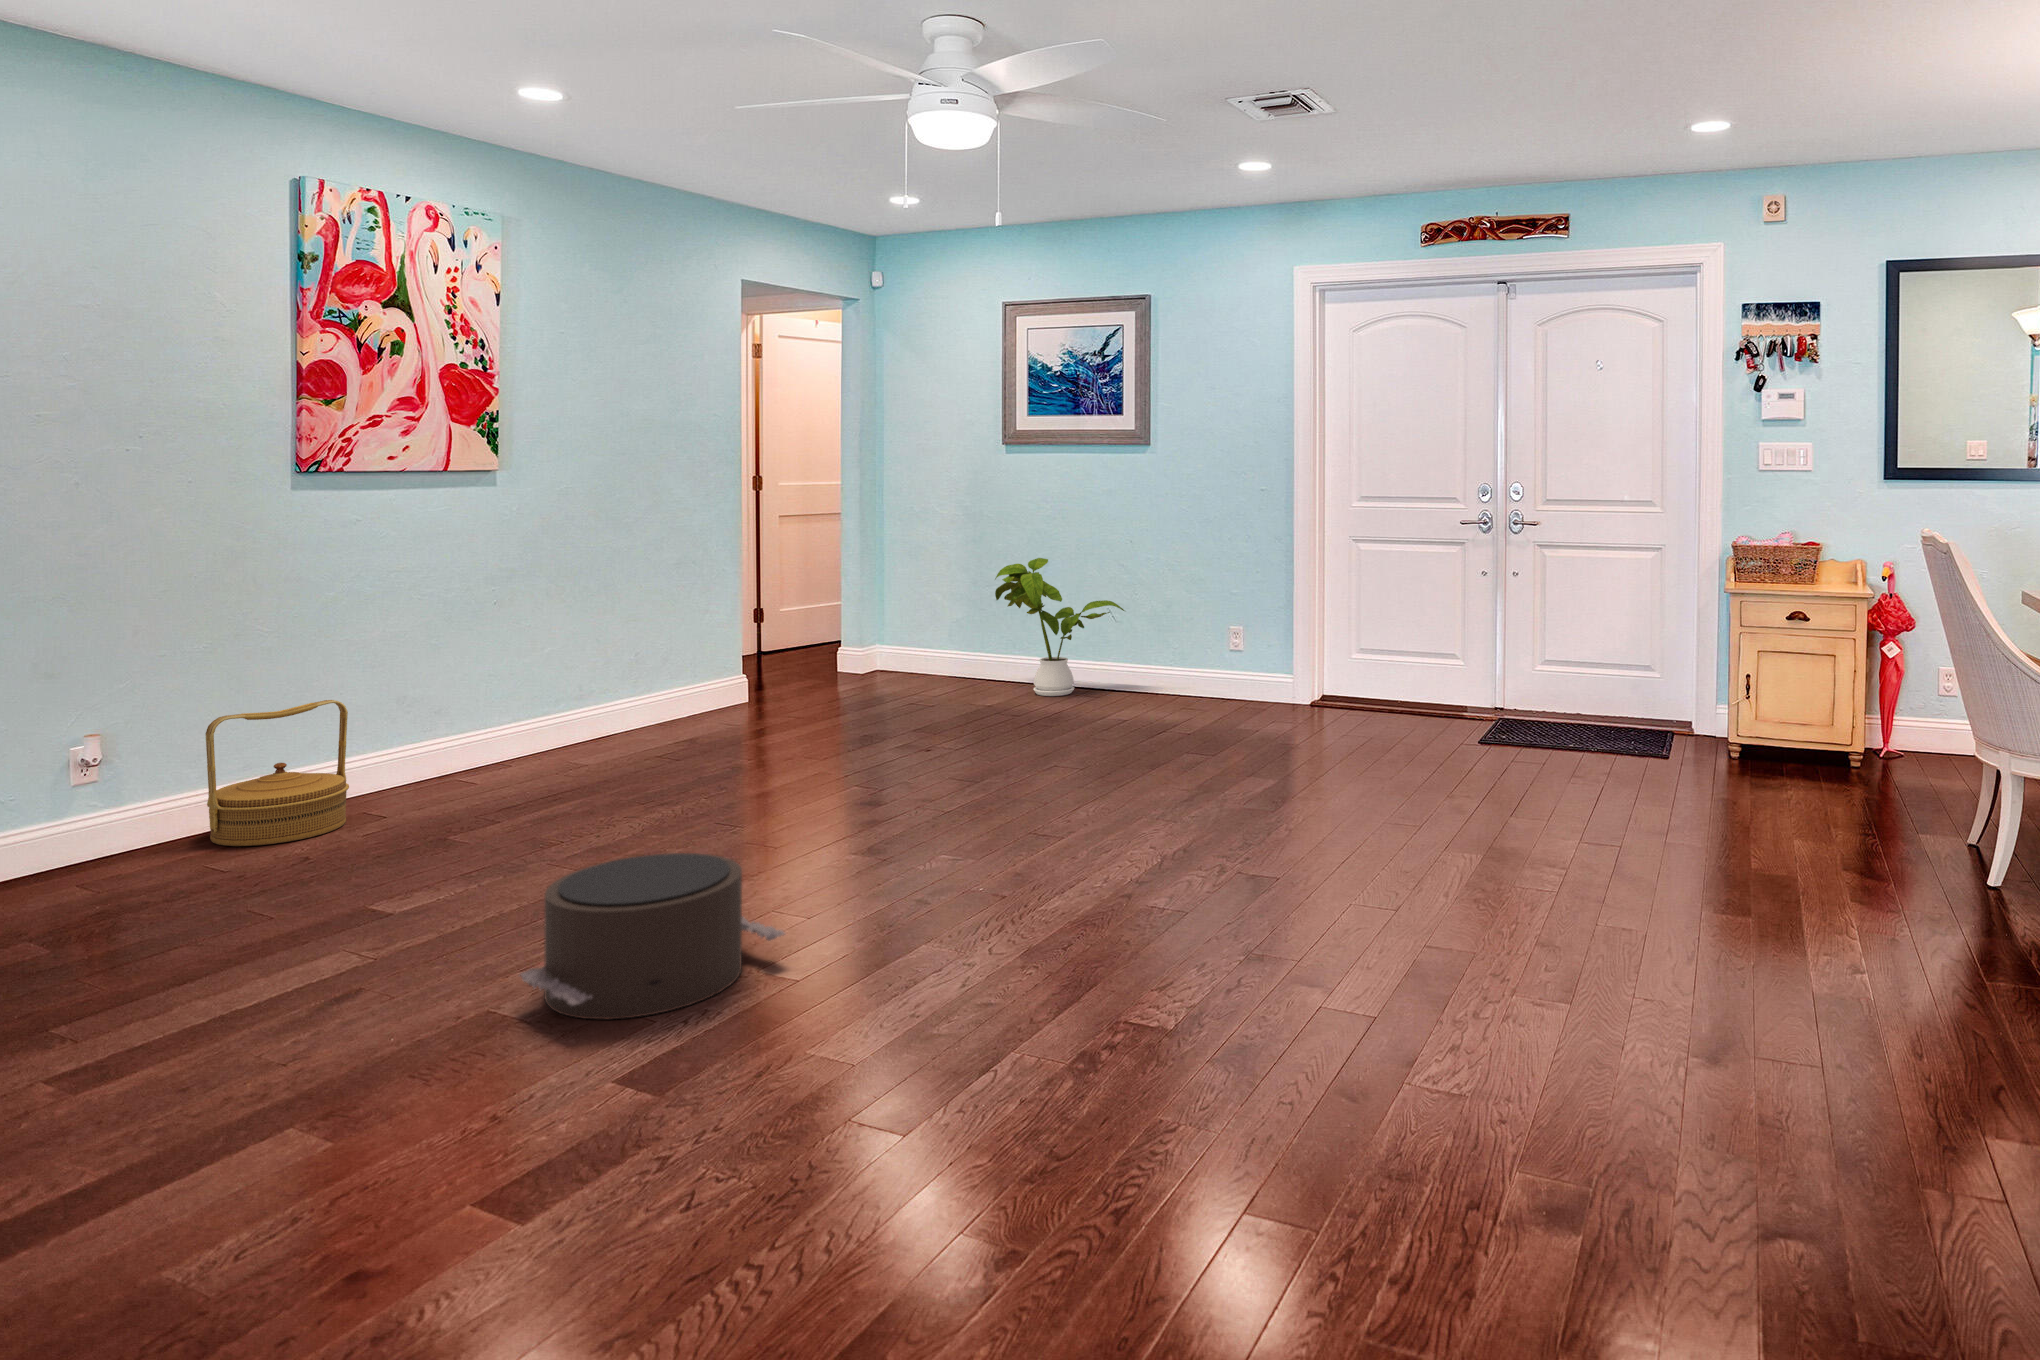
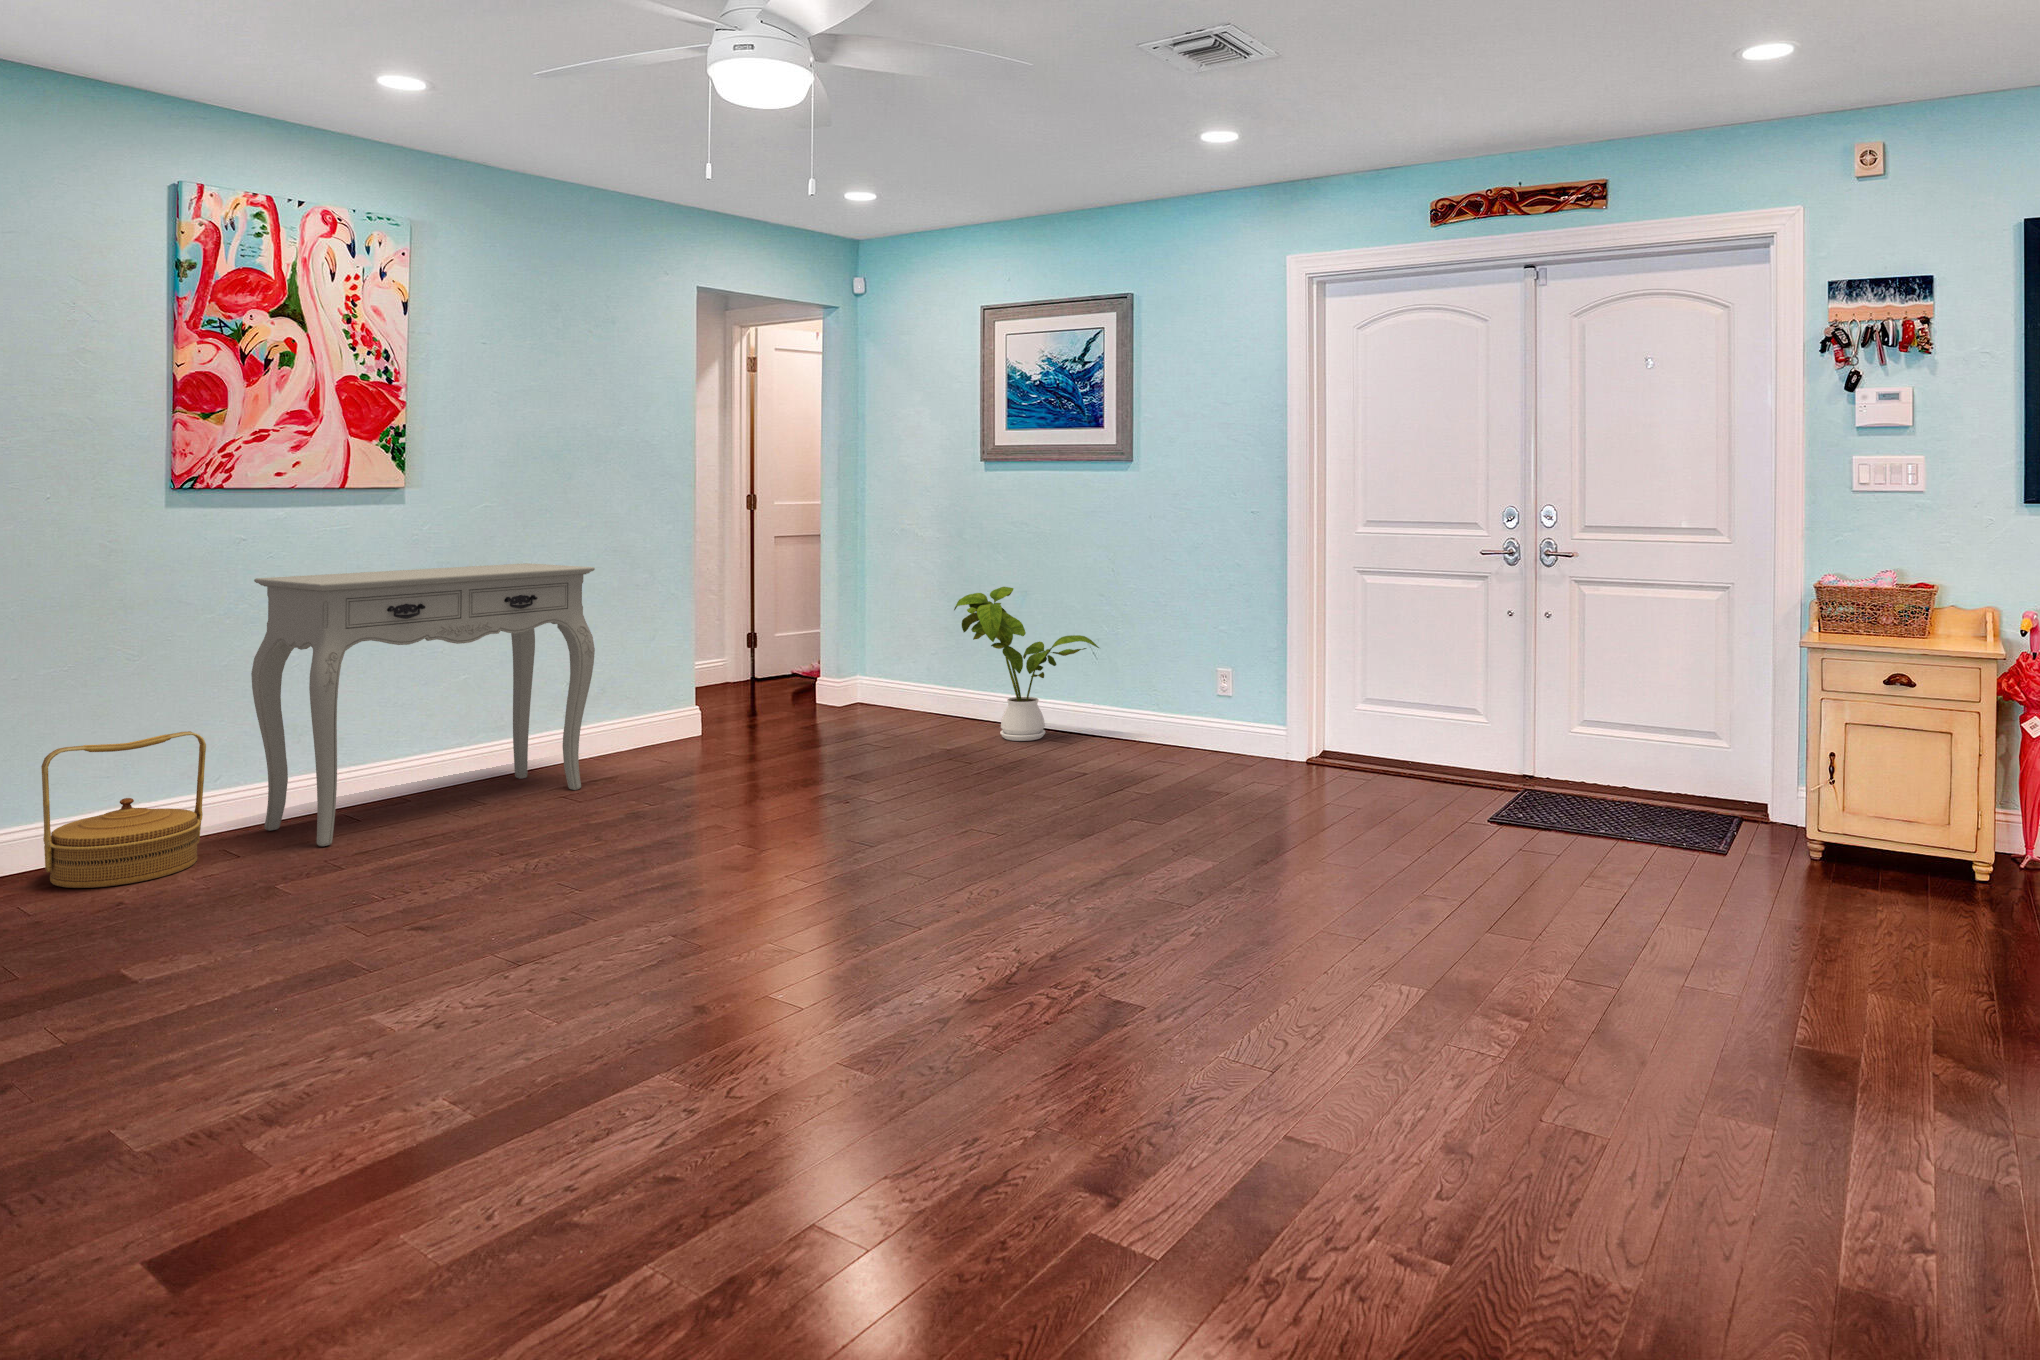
console table: none [372,541,683,803] -> present [251,563,595,846]
pouf: present [519,853,785,1019] -> none [138,946,479,1165]

